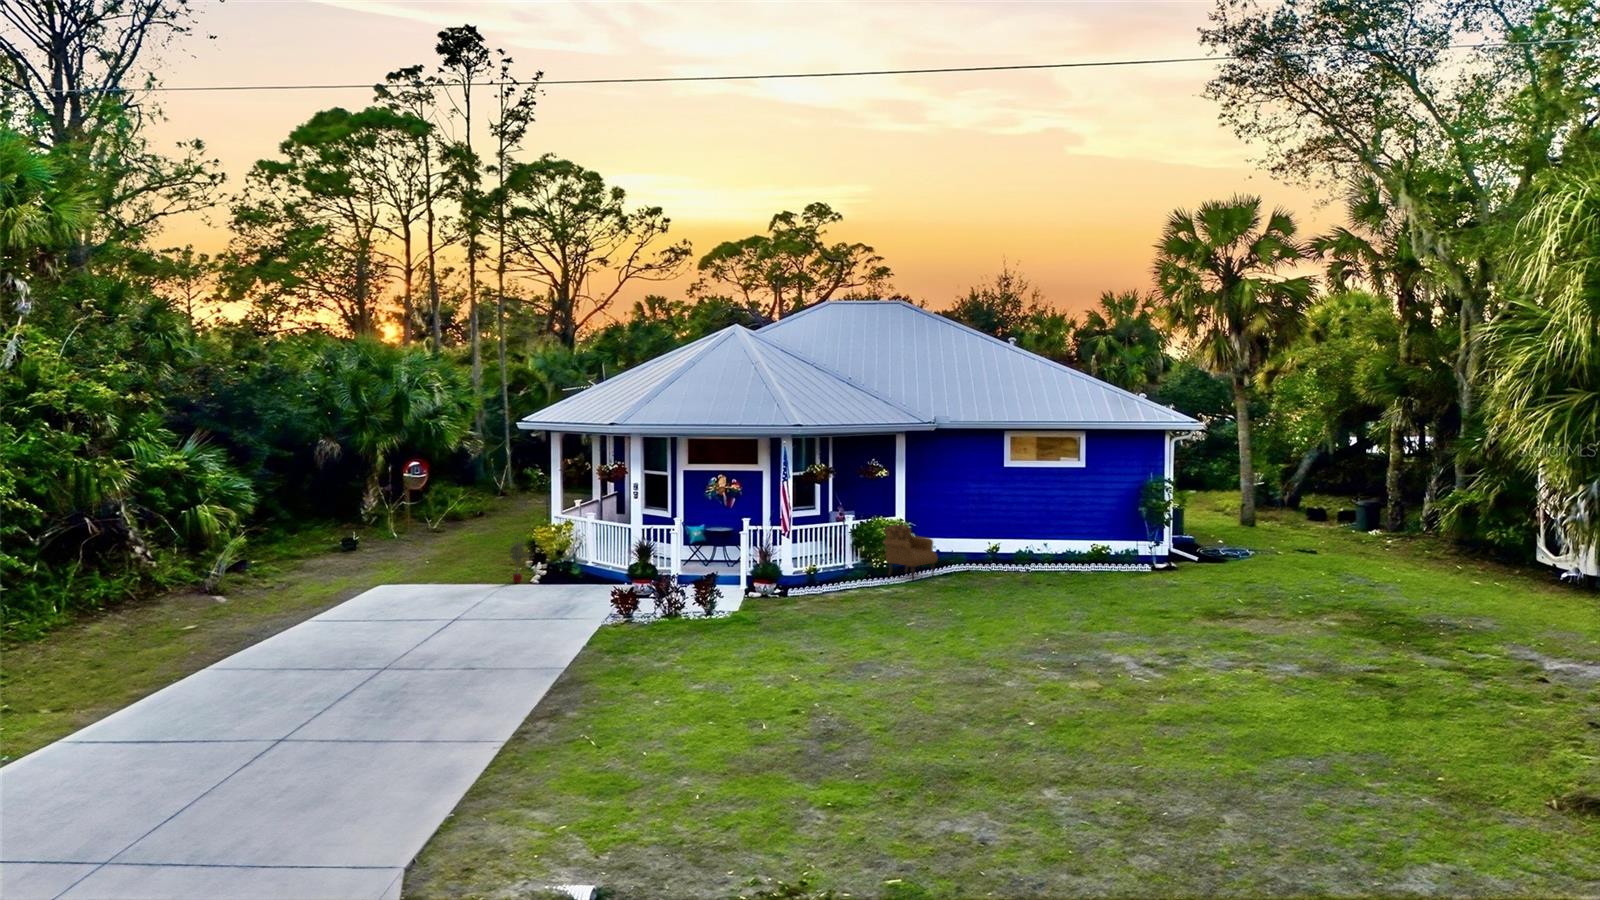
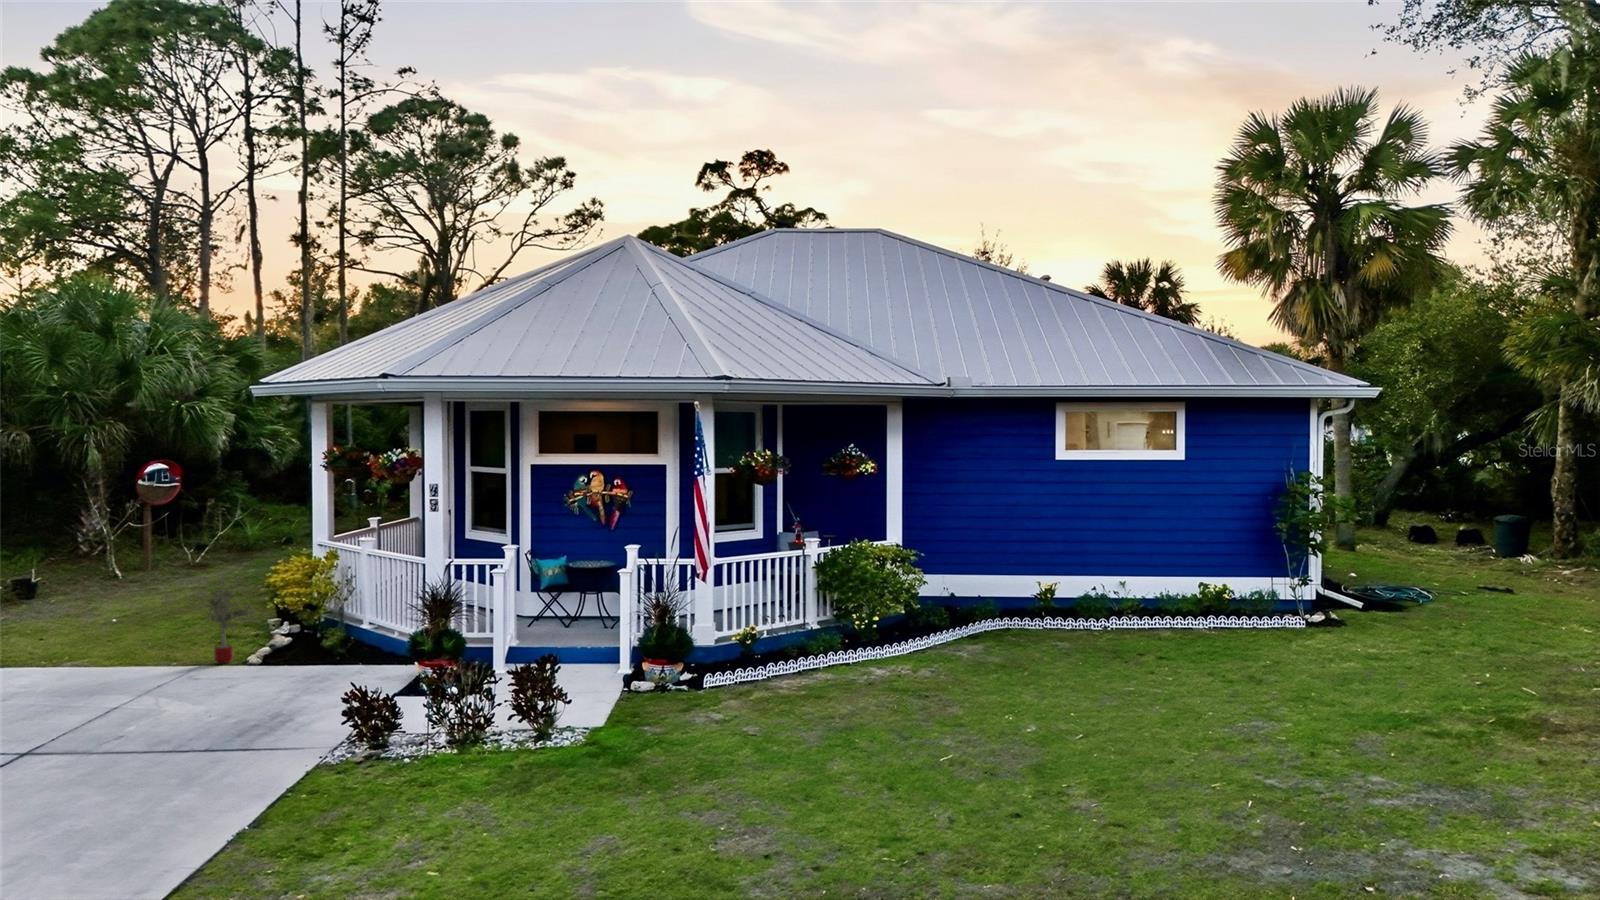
armchair: present [883,525,938,580] -> none [868,554,962,649]

